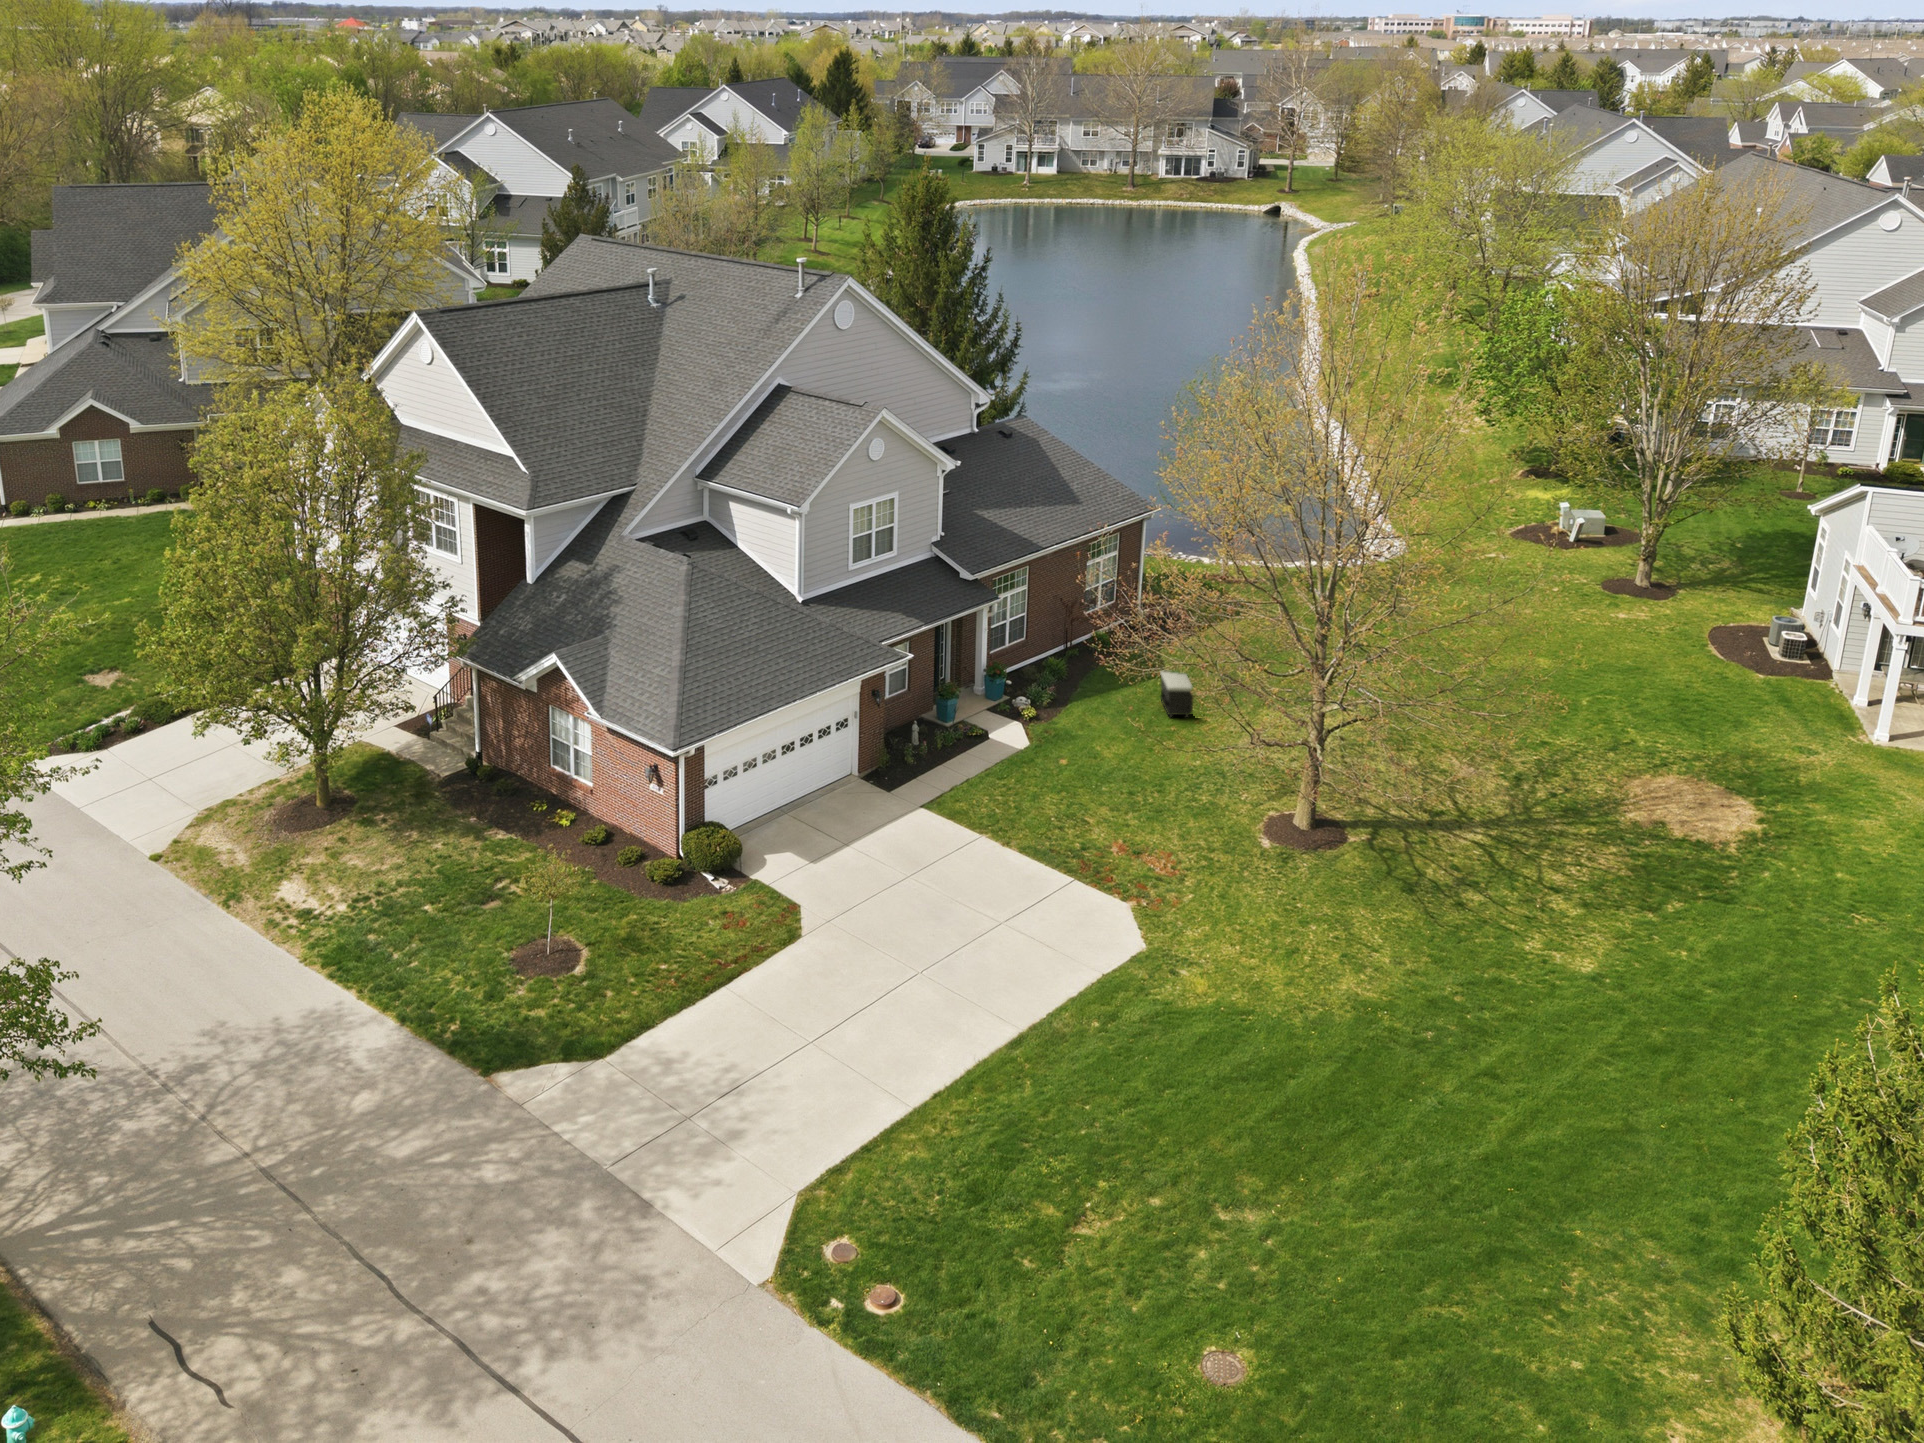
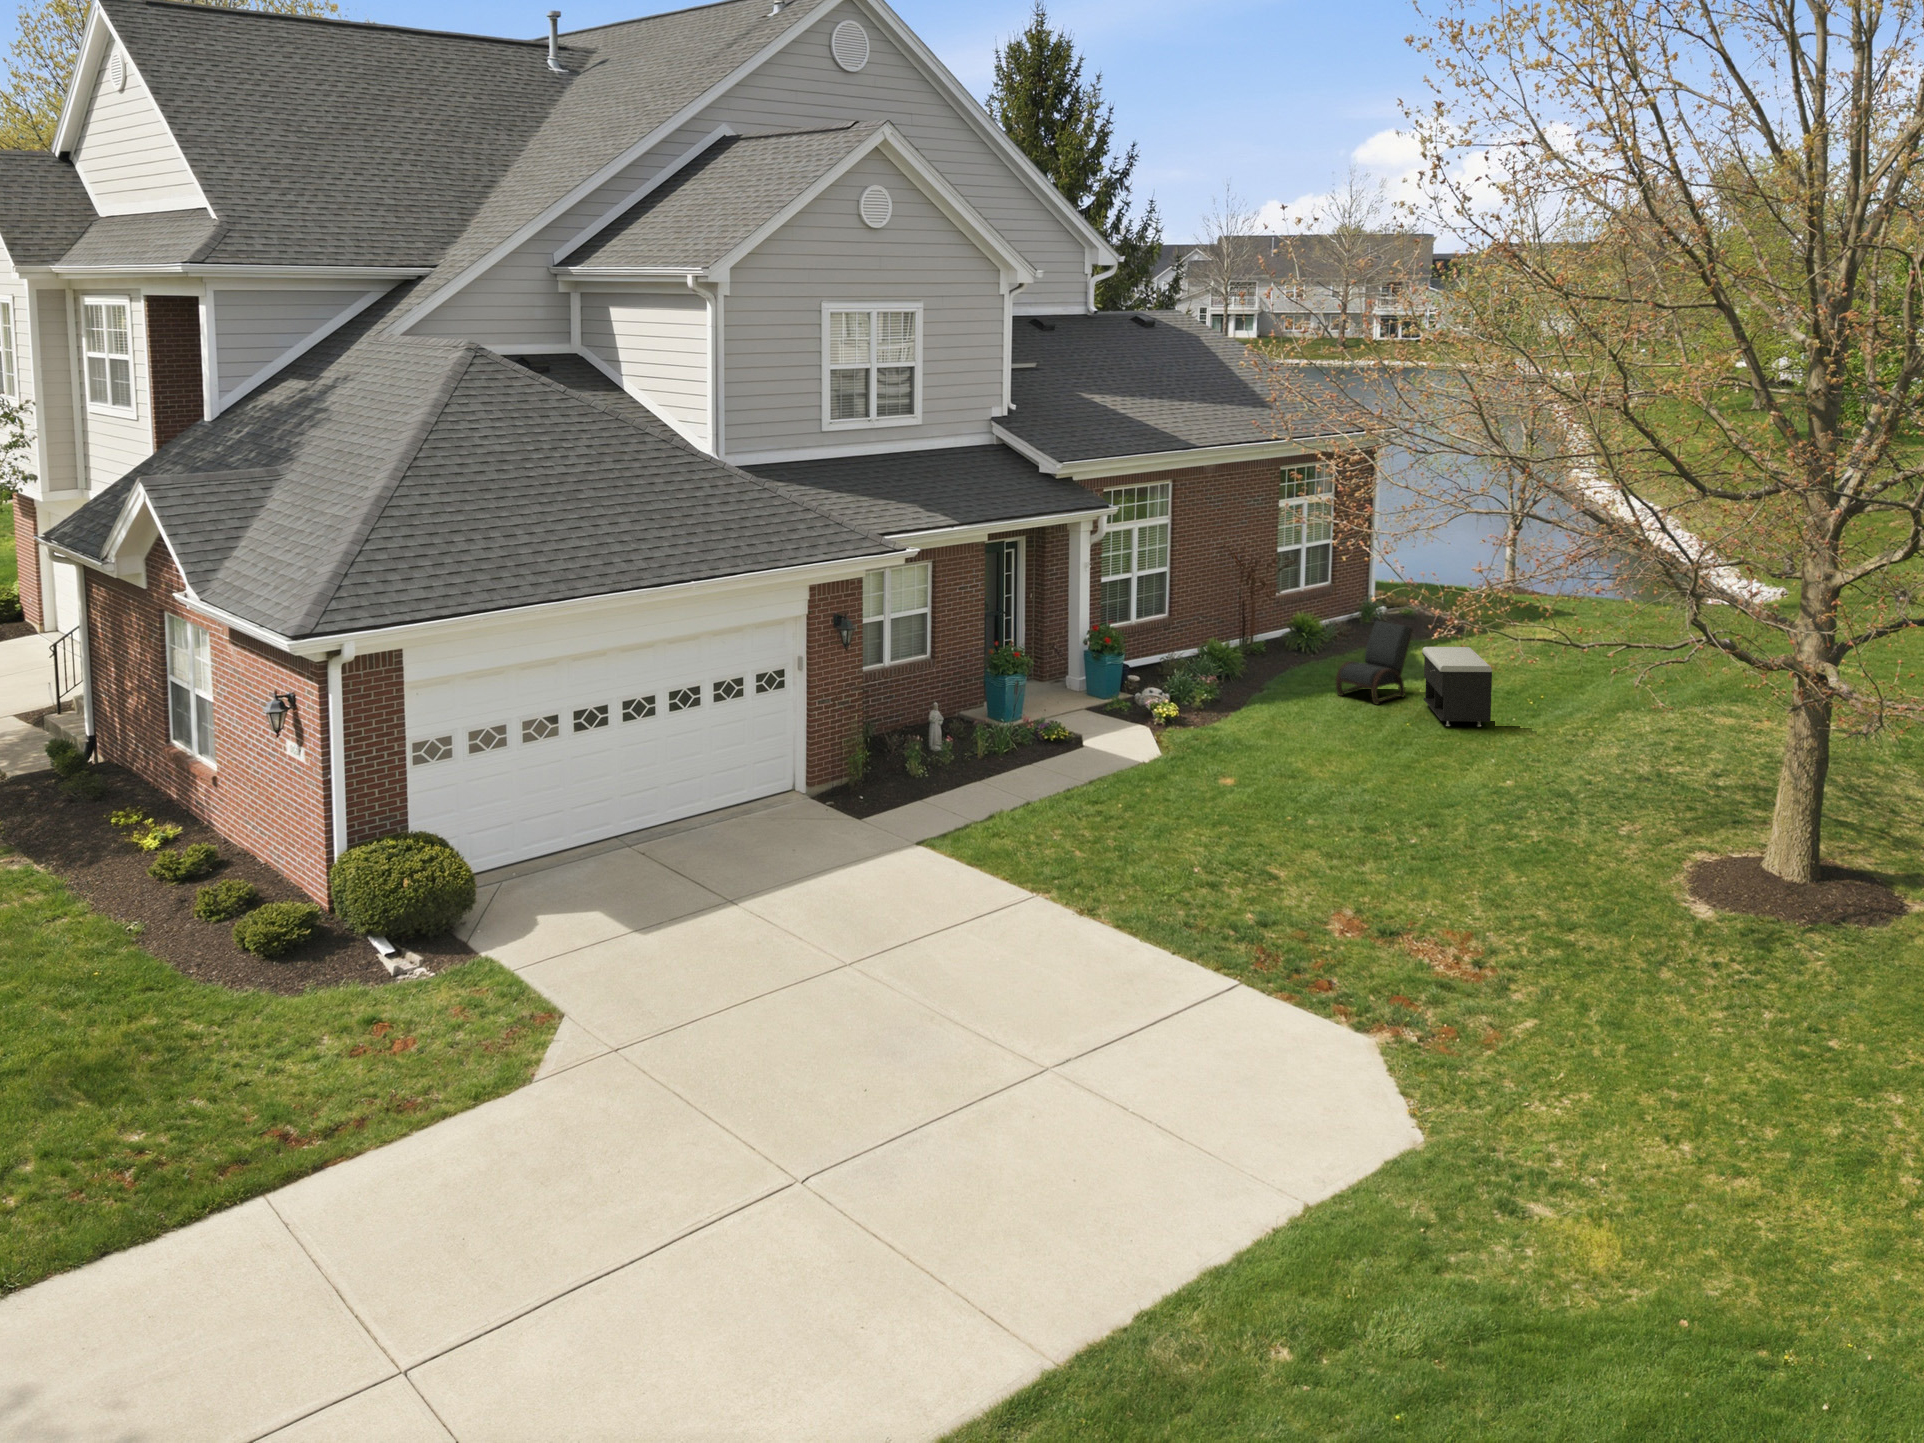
lounge chair: none [1115,651,1156,700] -> present [1336,621,1413,704]

